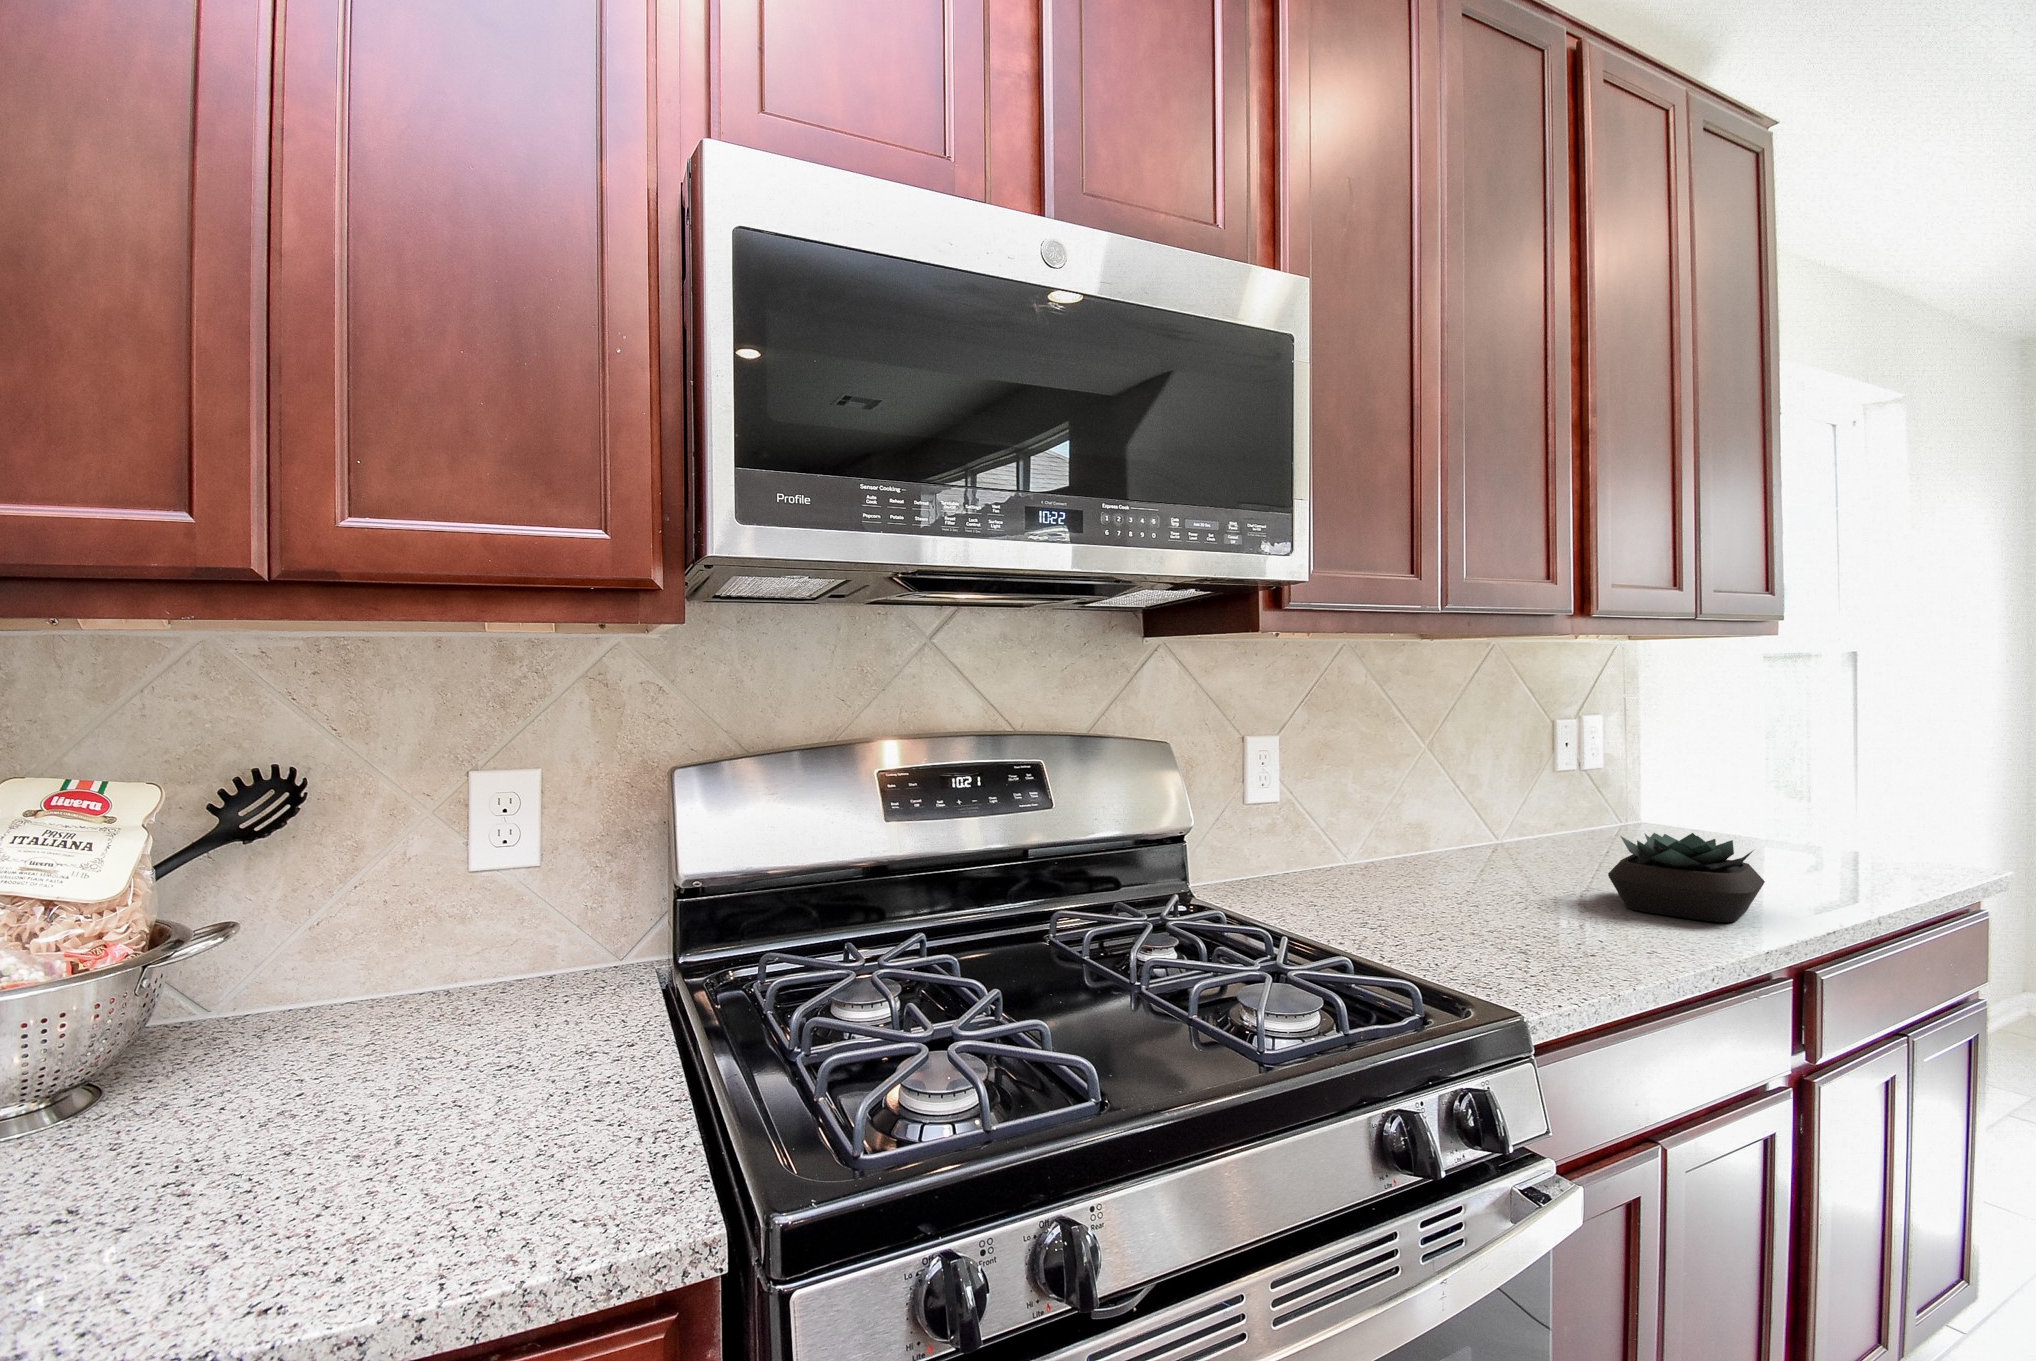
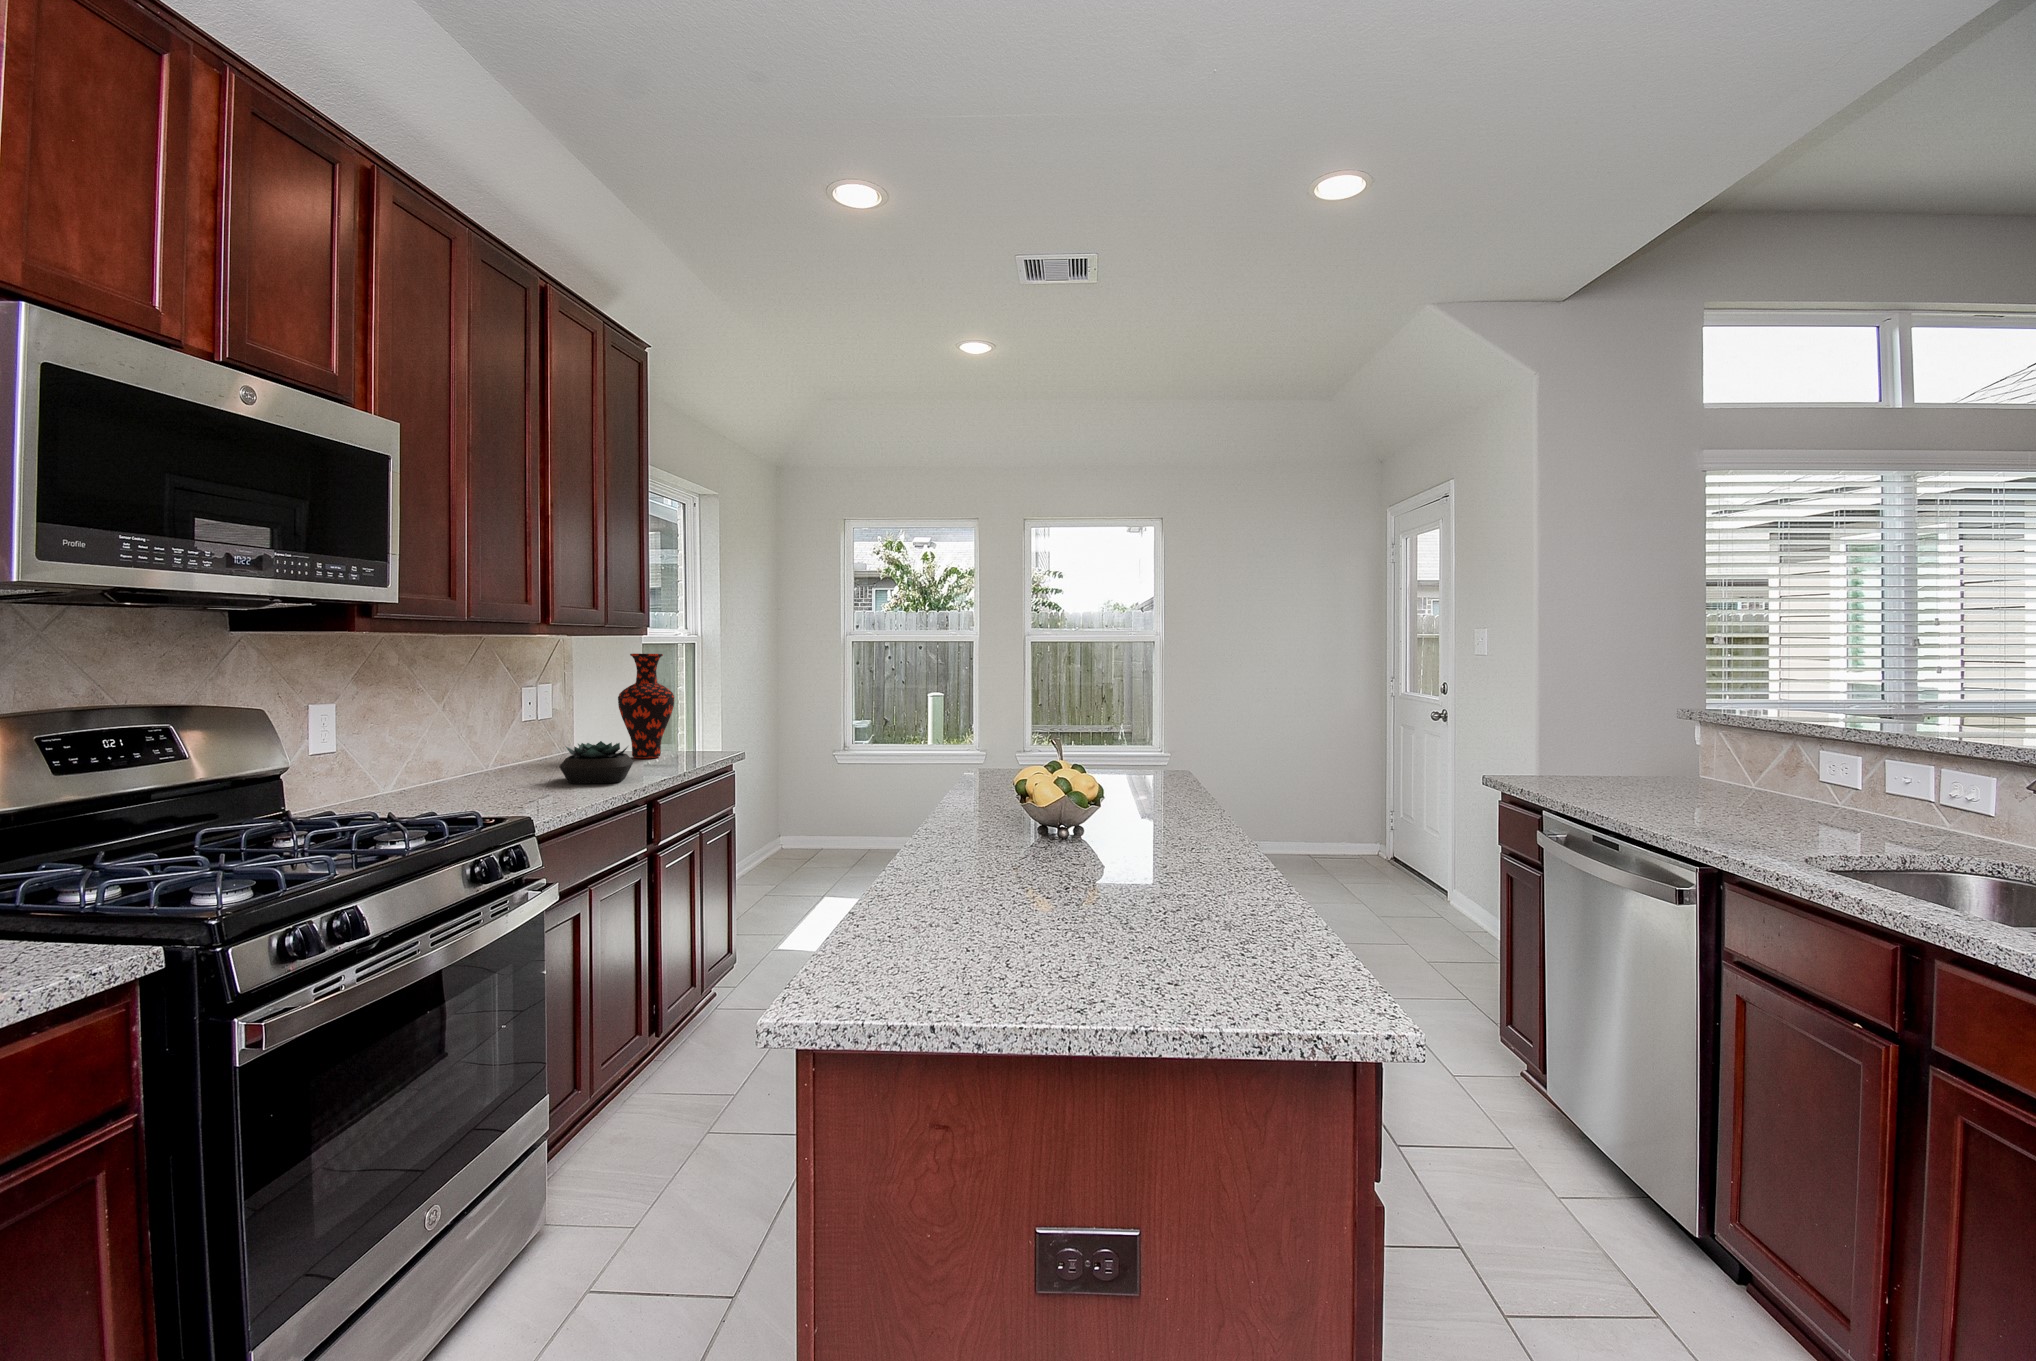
vase: none [1728,670,1853,867] -> present [618,654,674,758]

